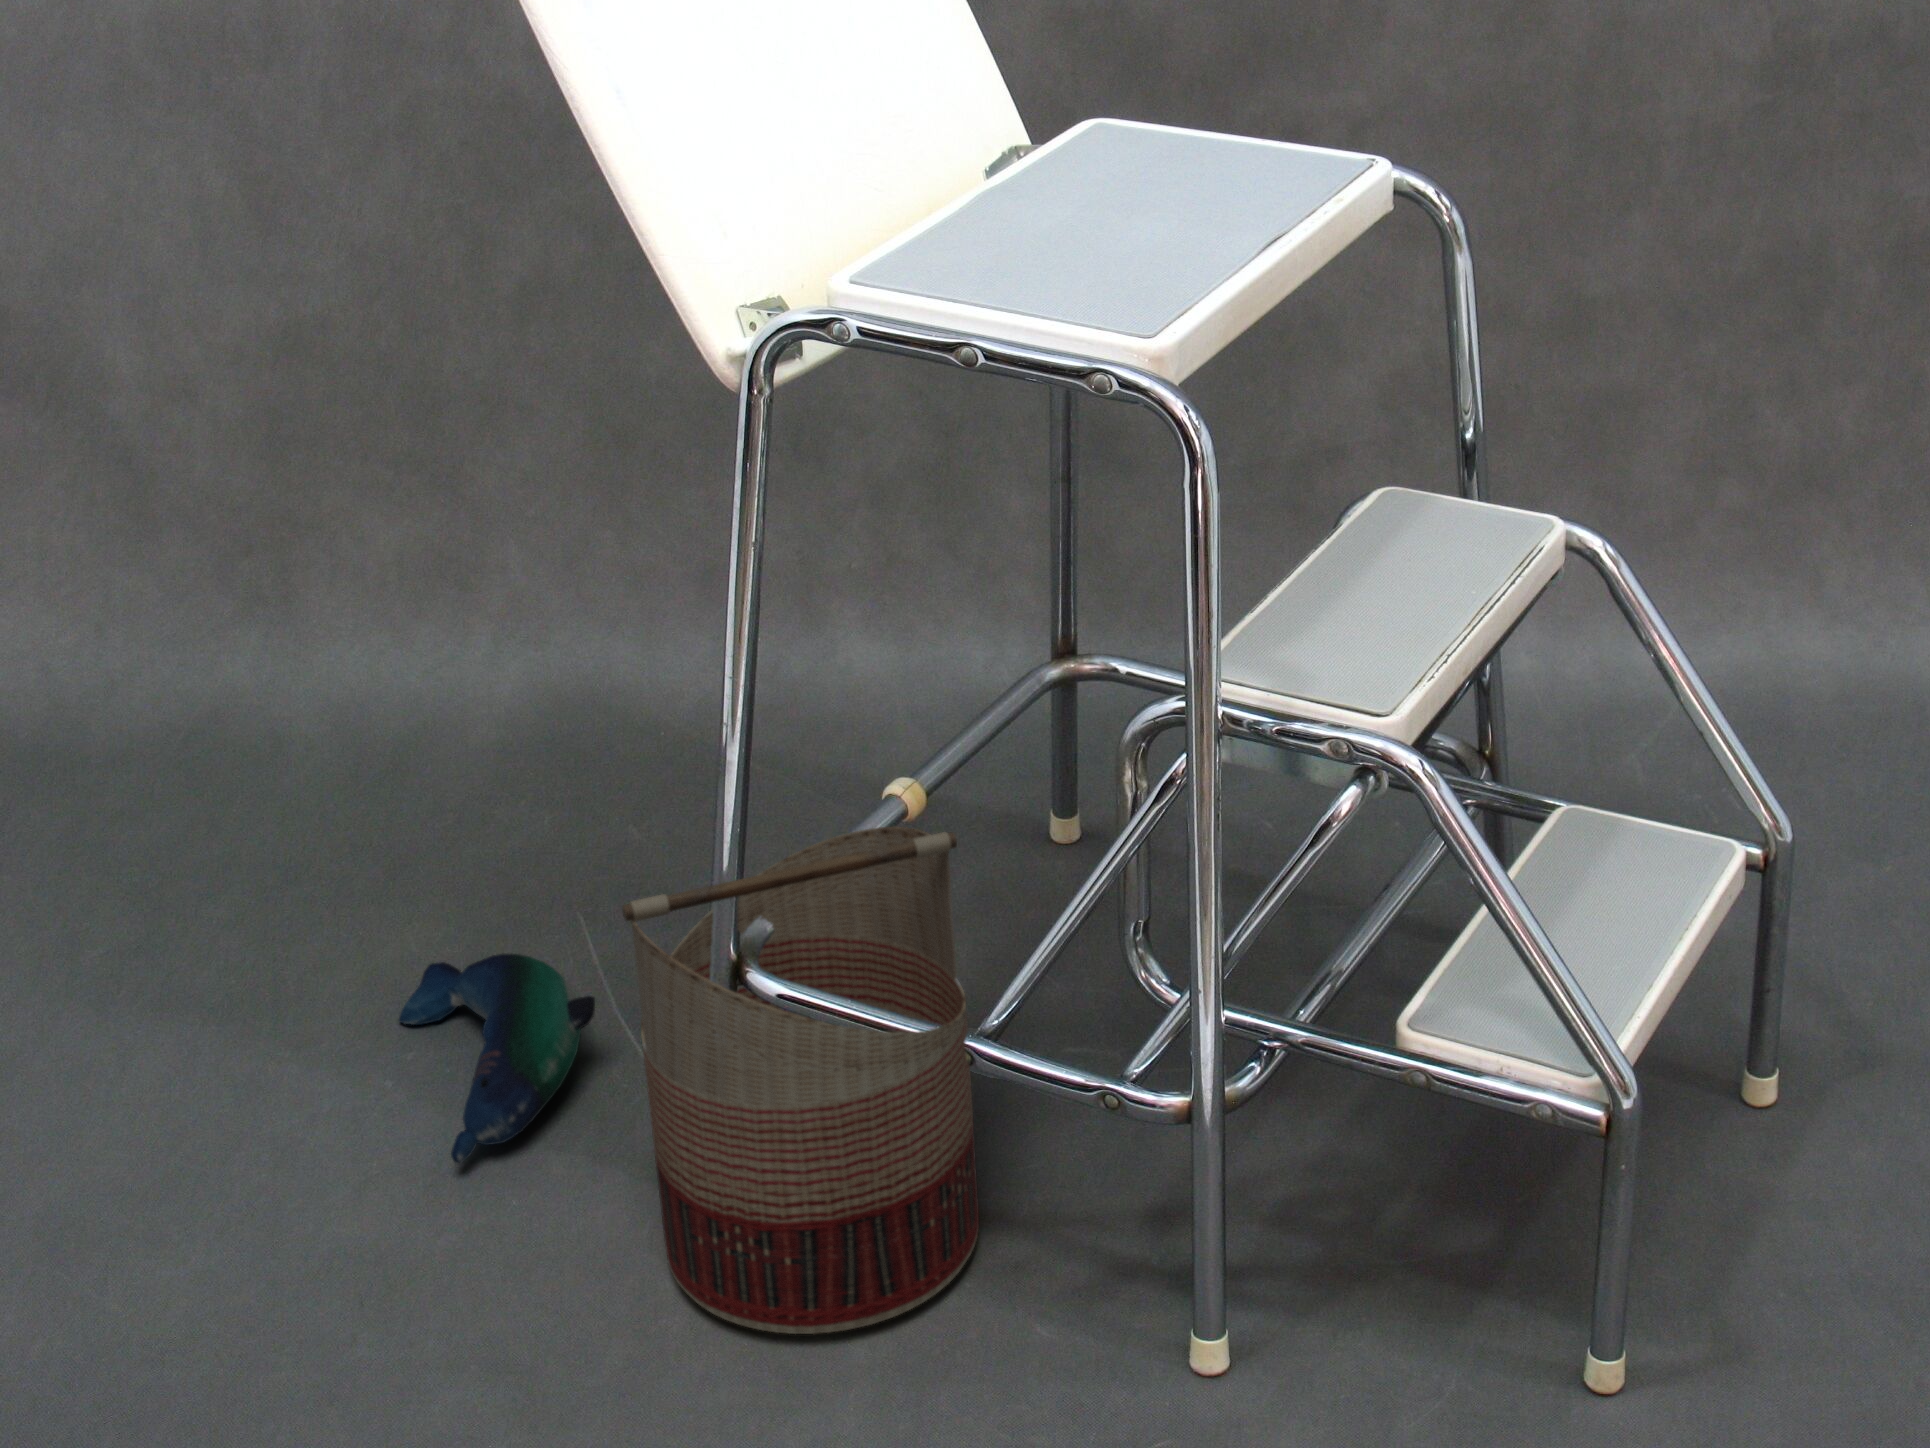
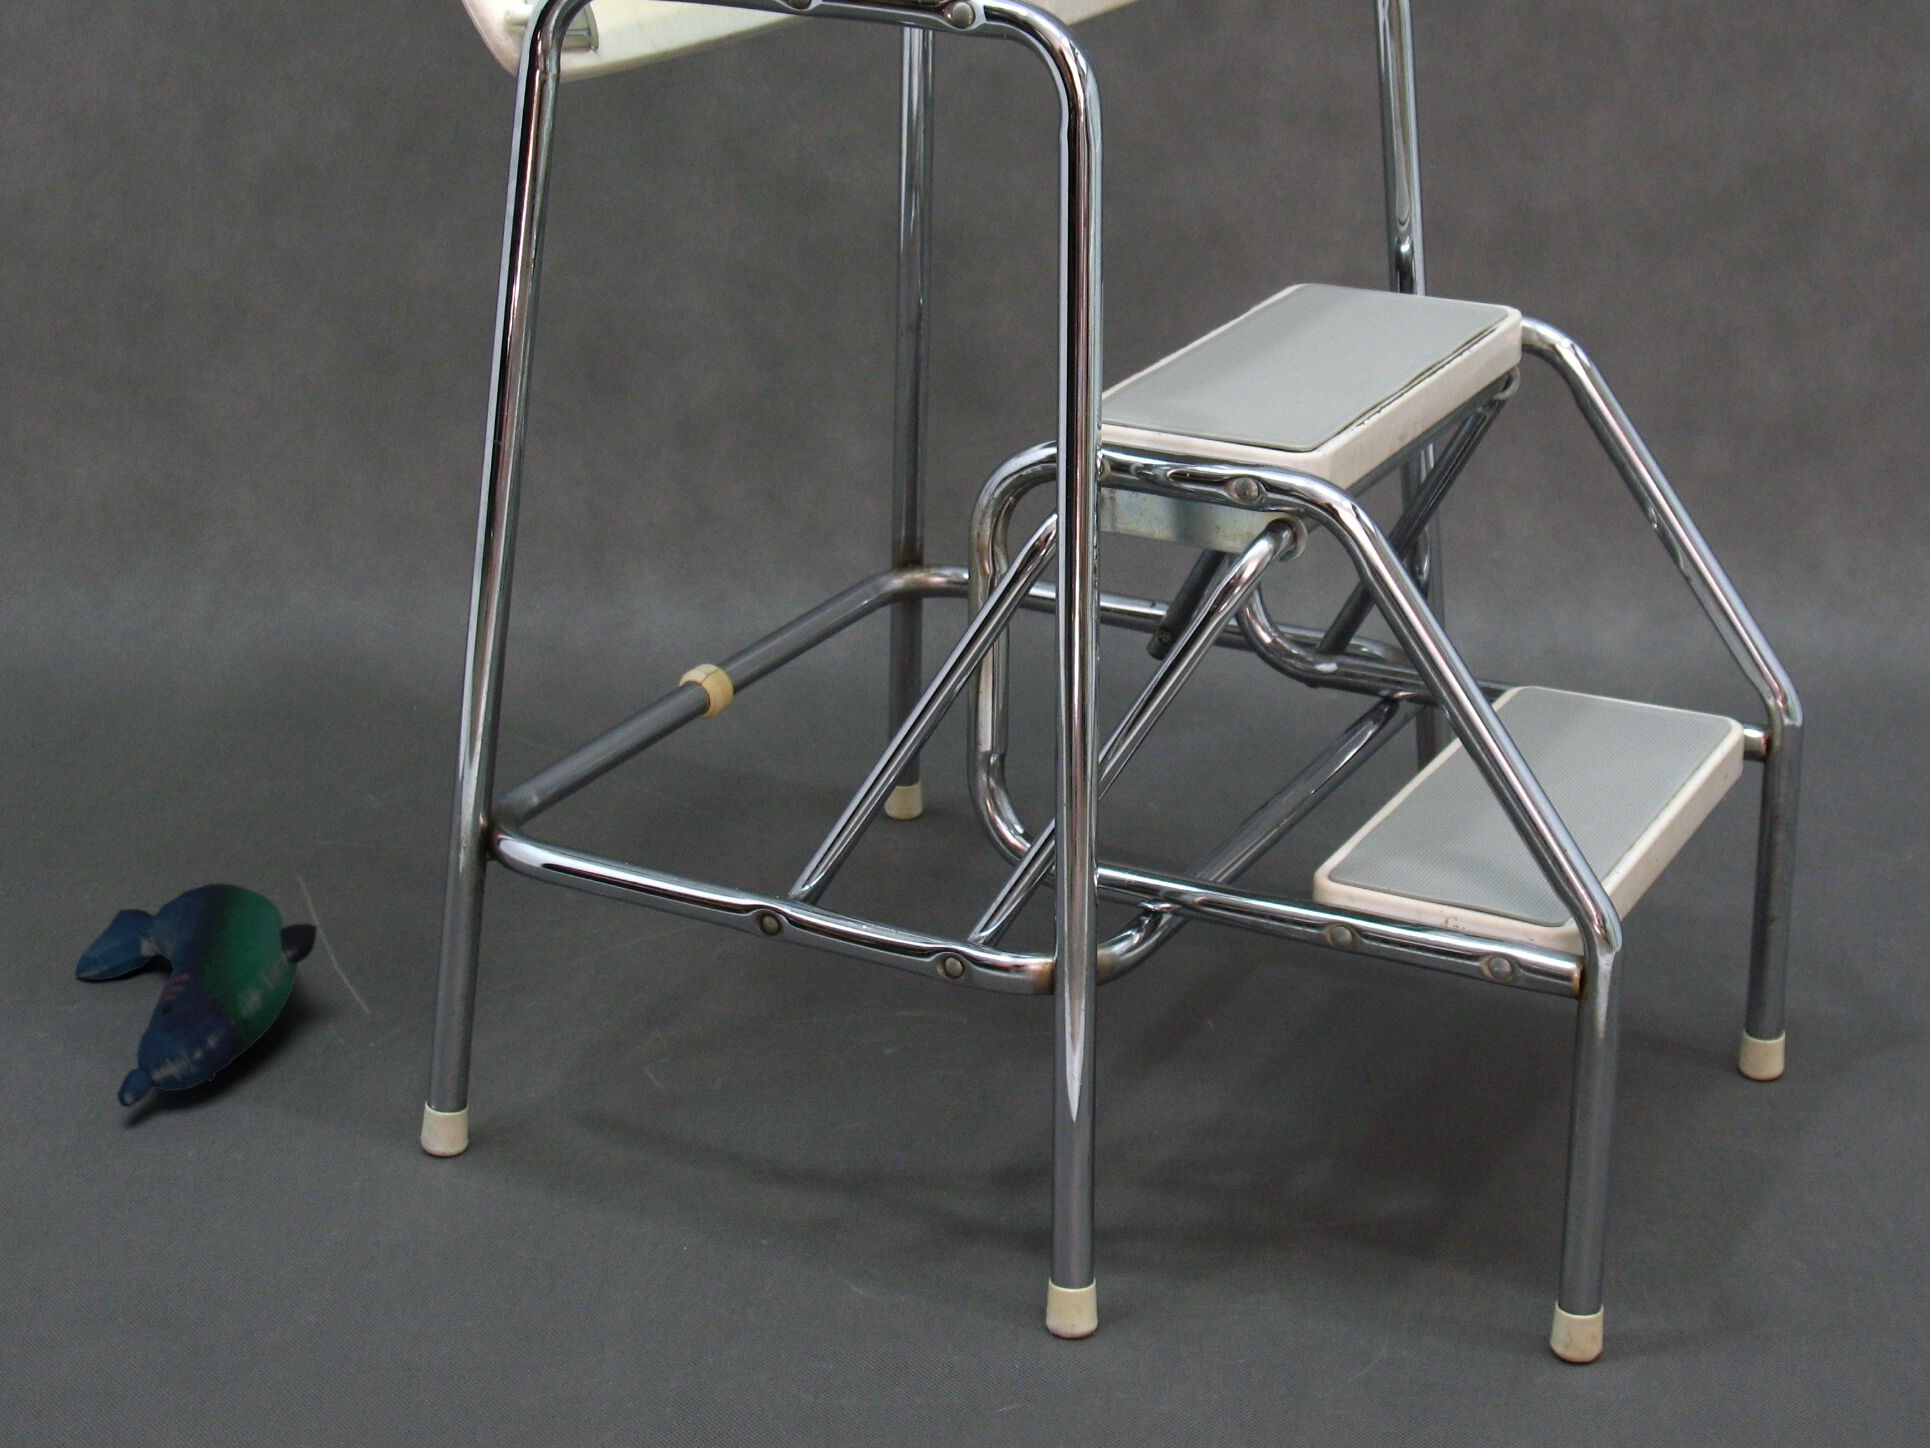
basket: present [622,827,979,1334] -> none [338,655,781,1286]

